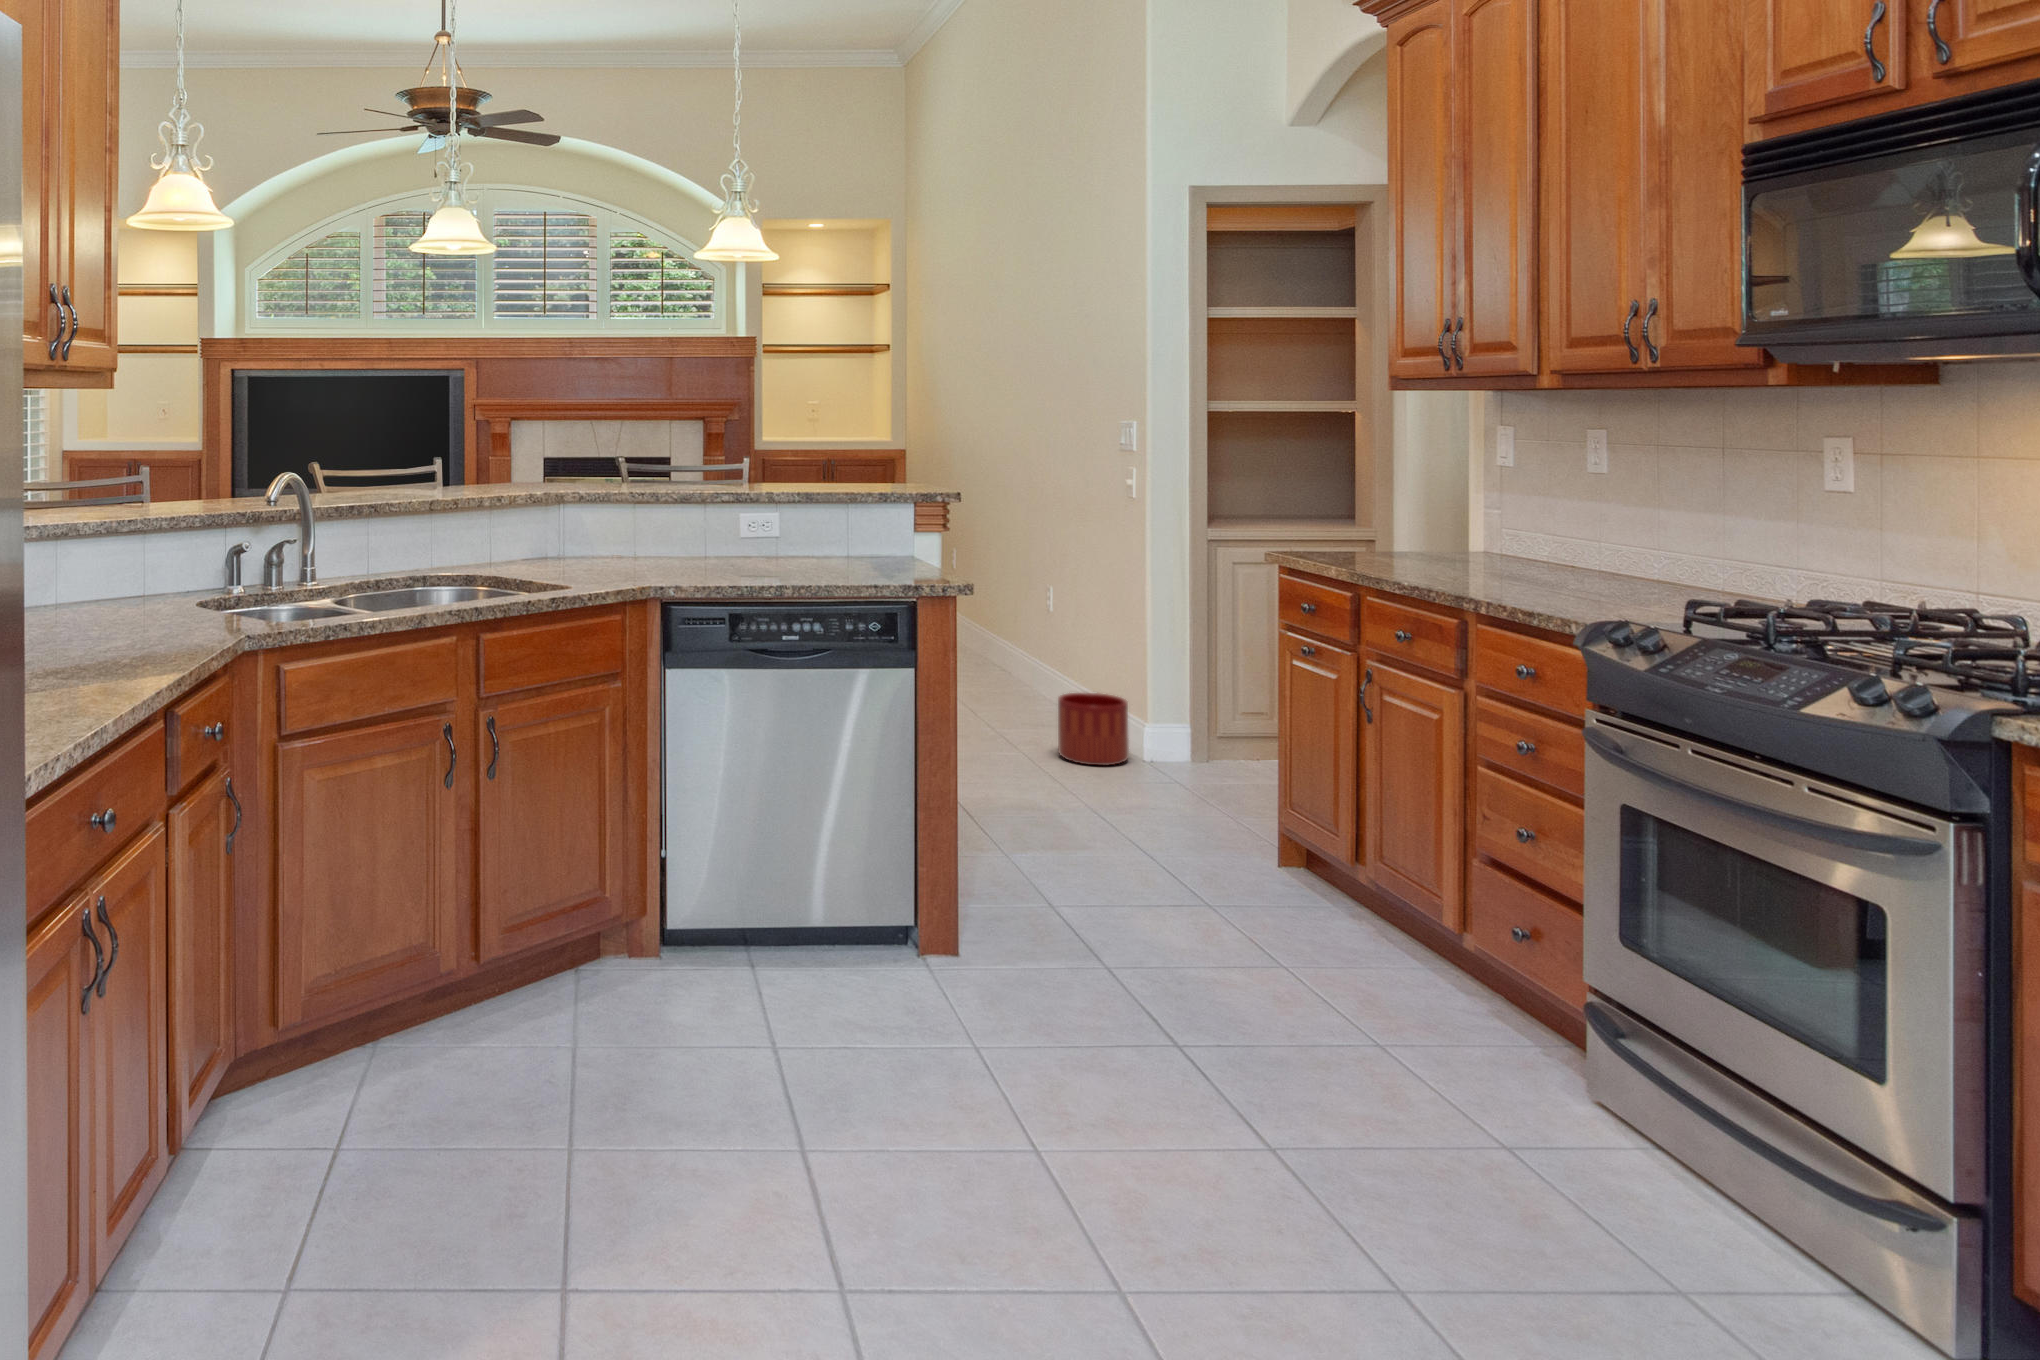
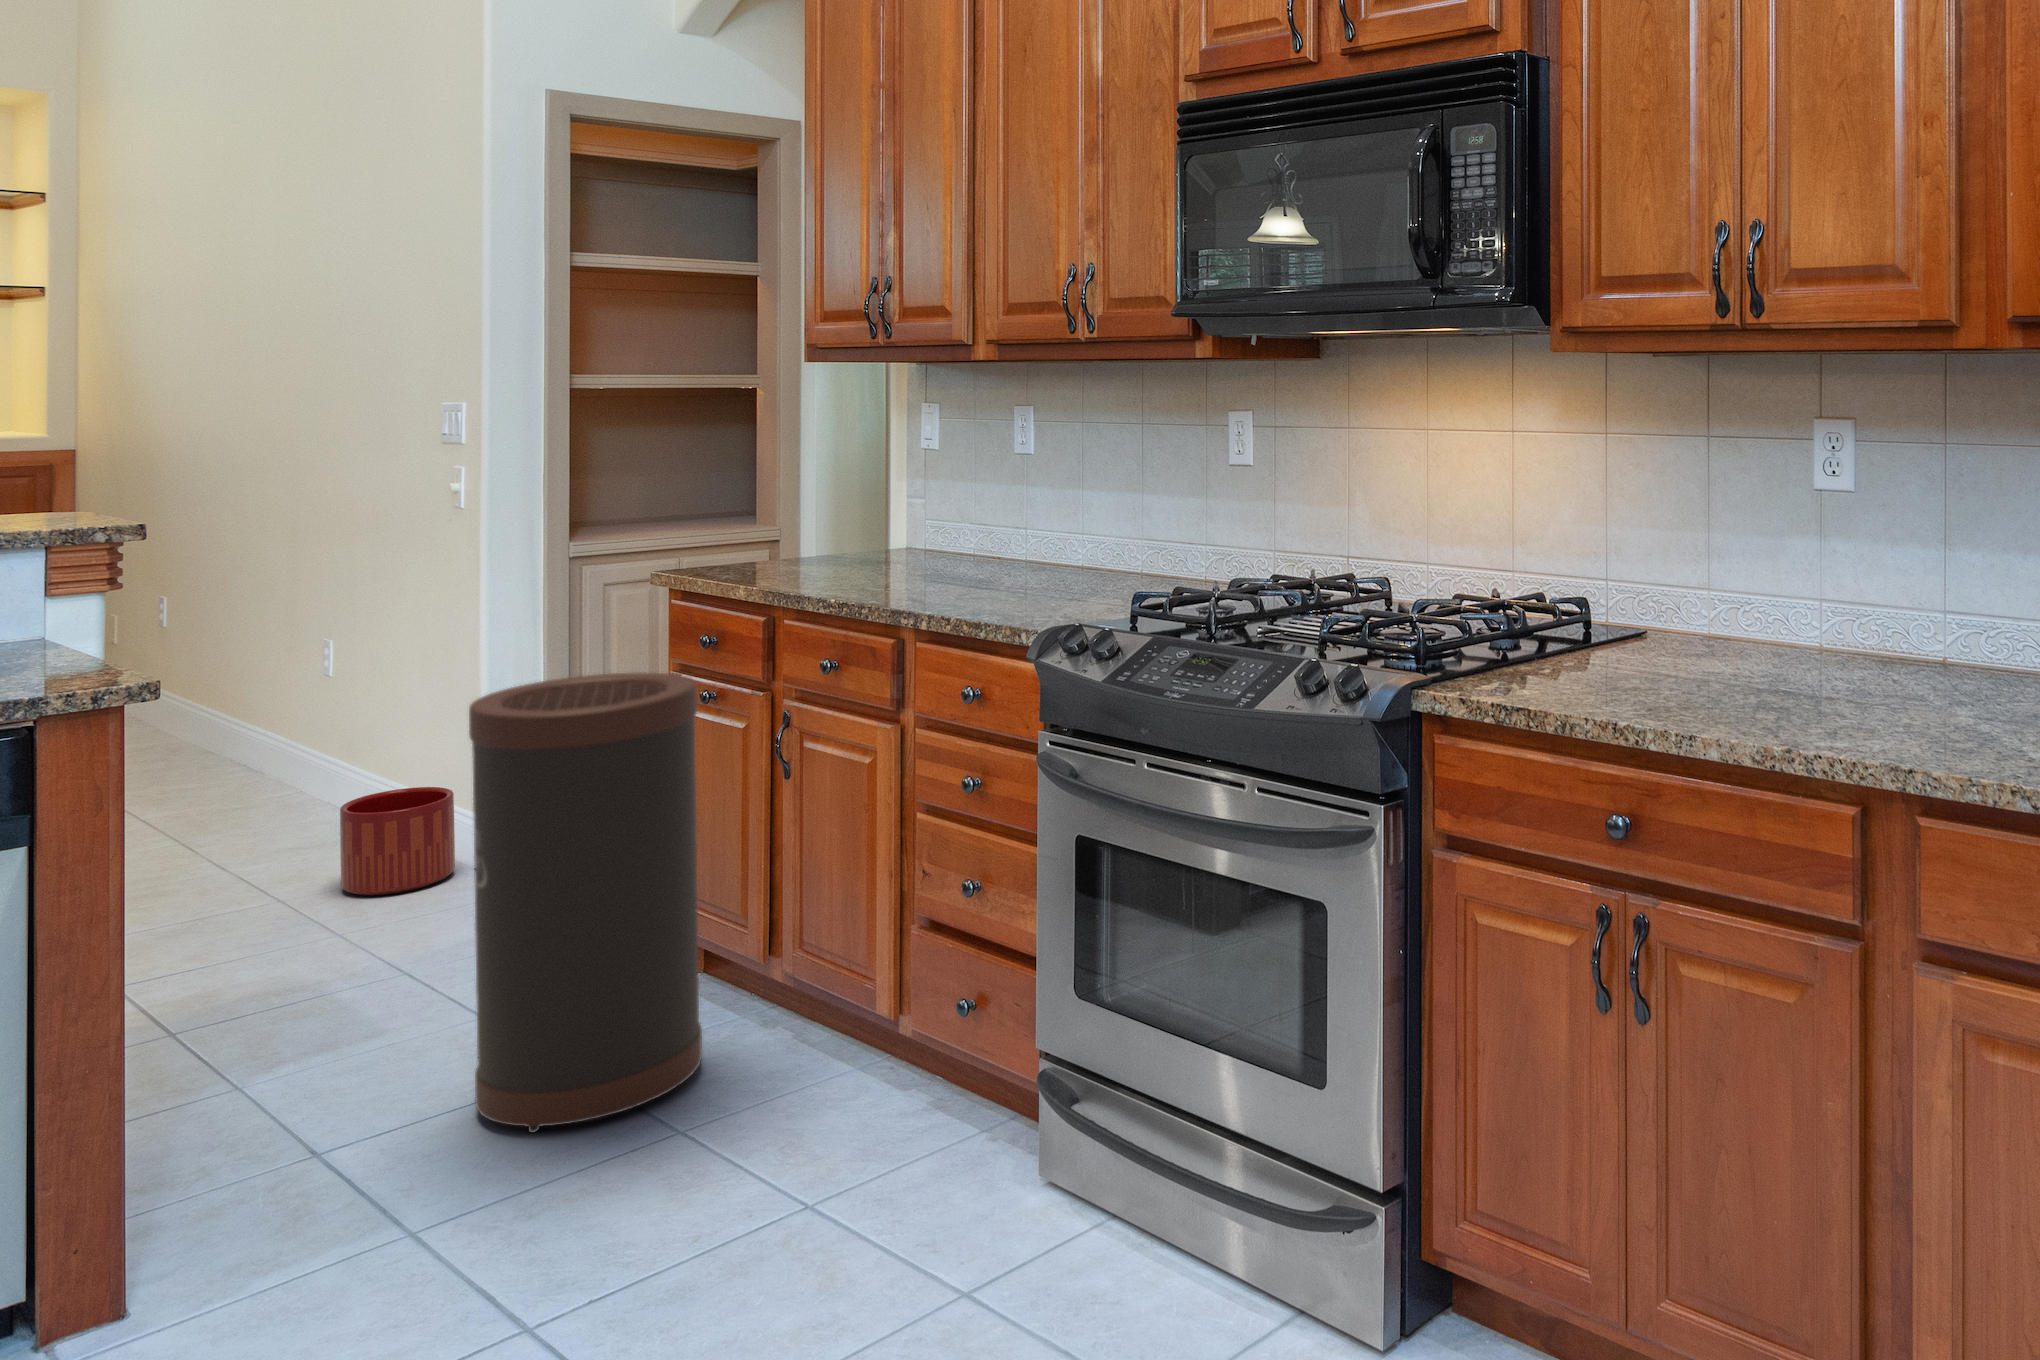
trash can: none [1140,618,1302,942] -> present [469,672,702,1133]

